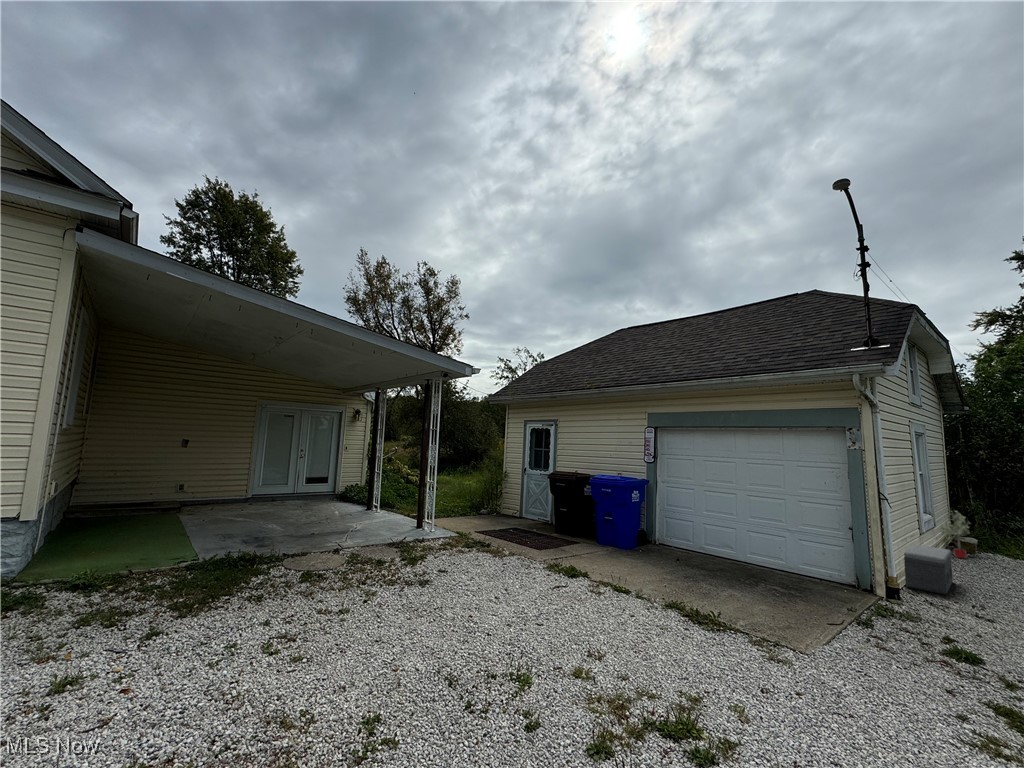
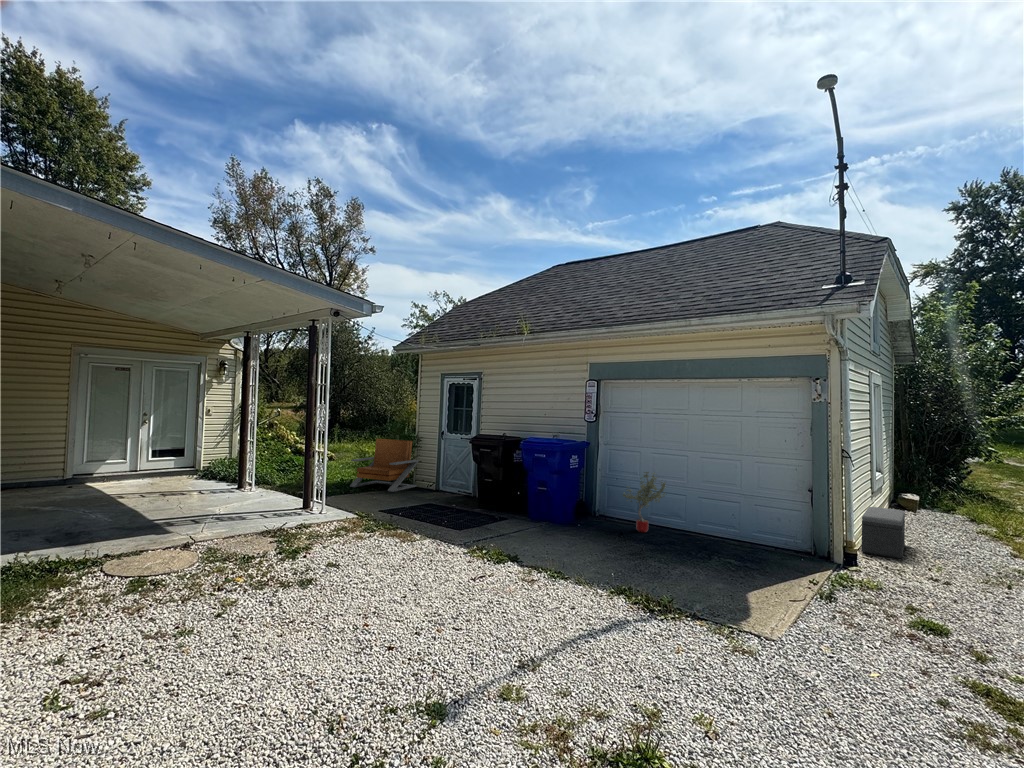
lounge chair: none [450,471,505,515] -> present [350,438,419,492]
potted tree: present [940,511,970,559] -> present [623,472,666,533]

